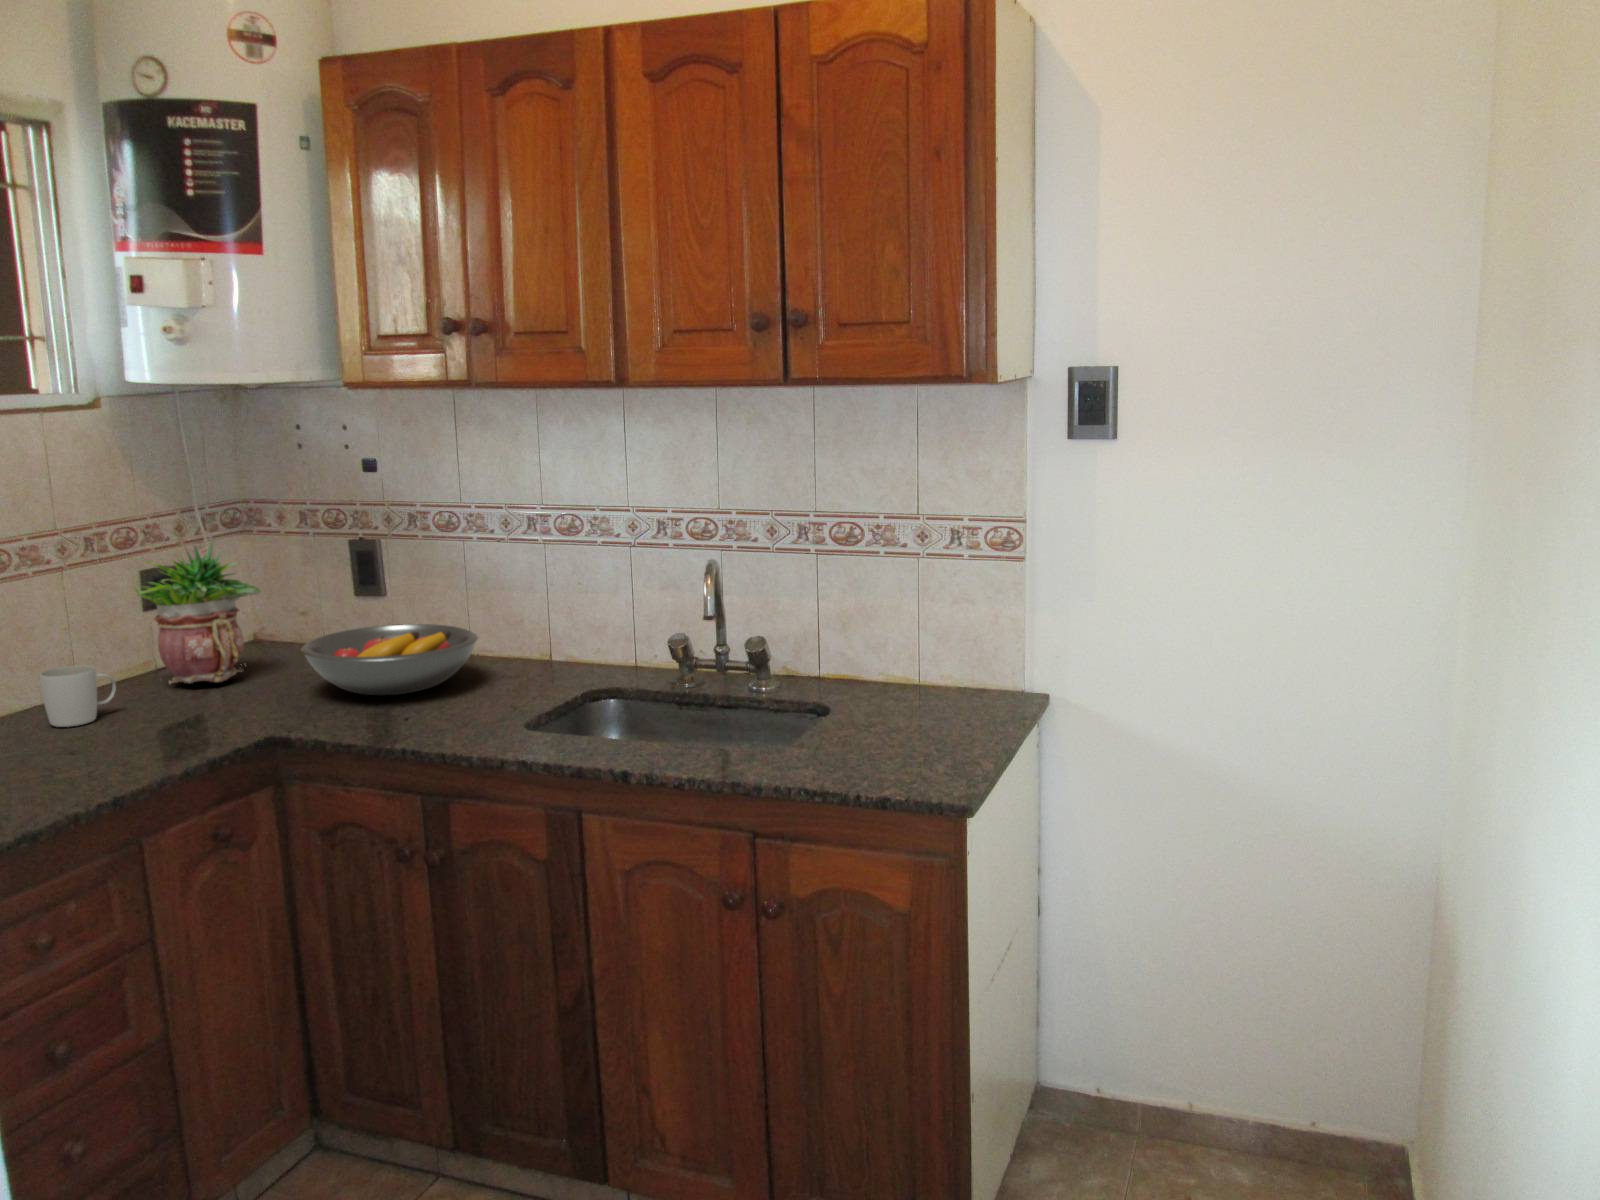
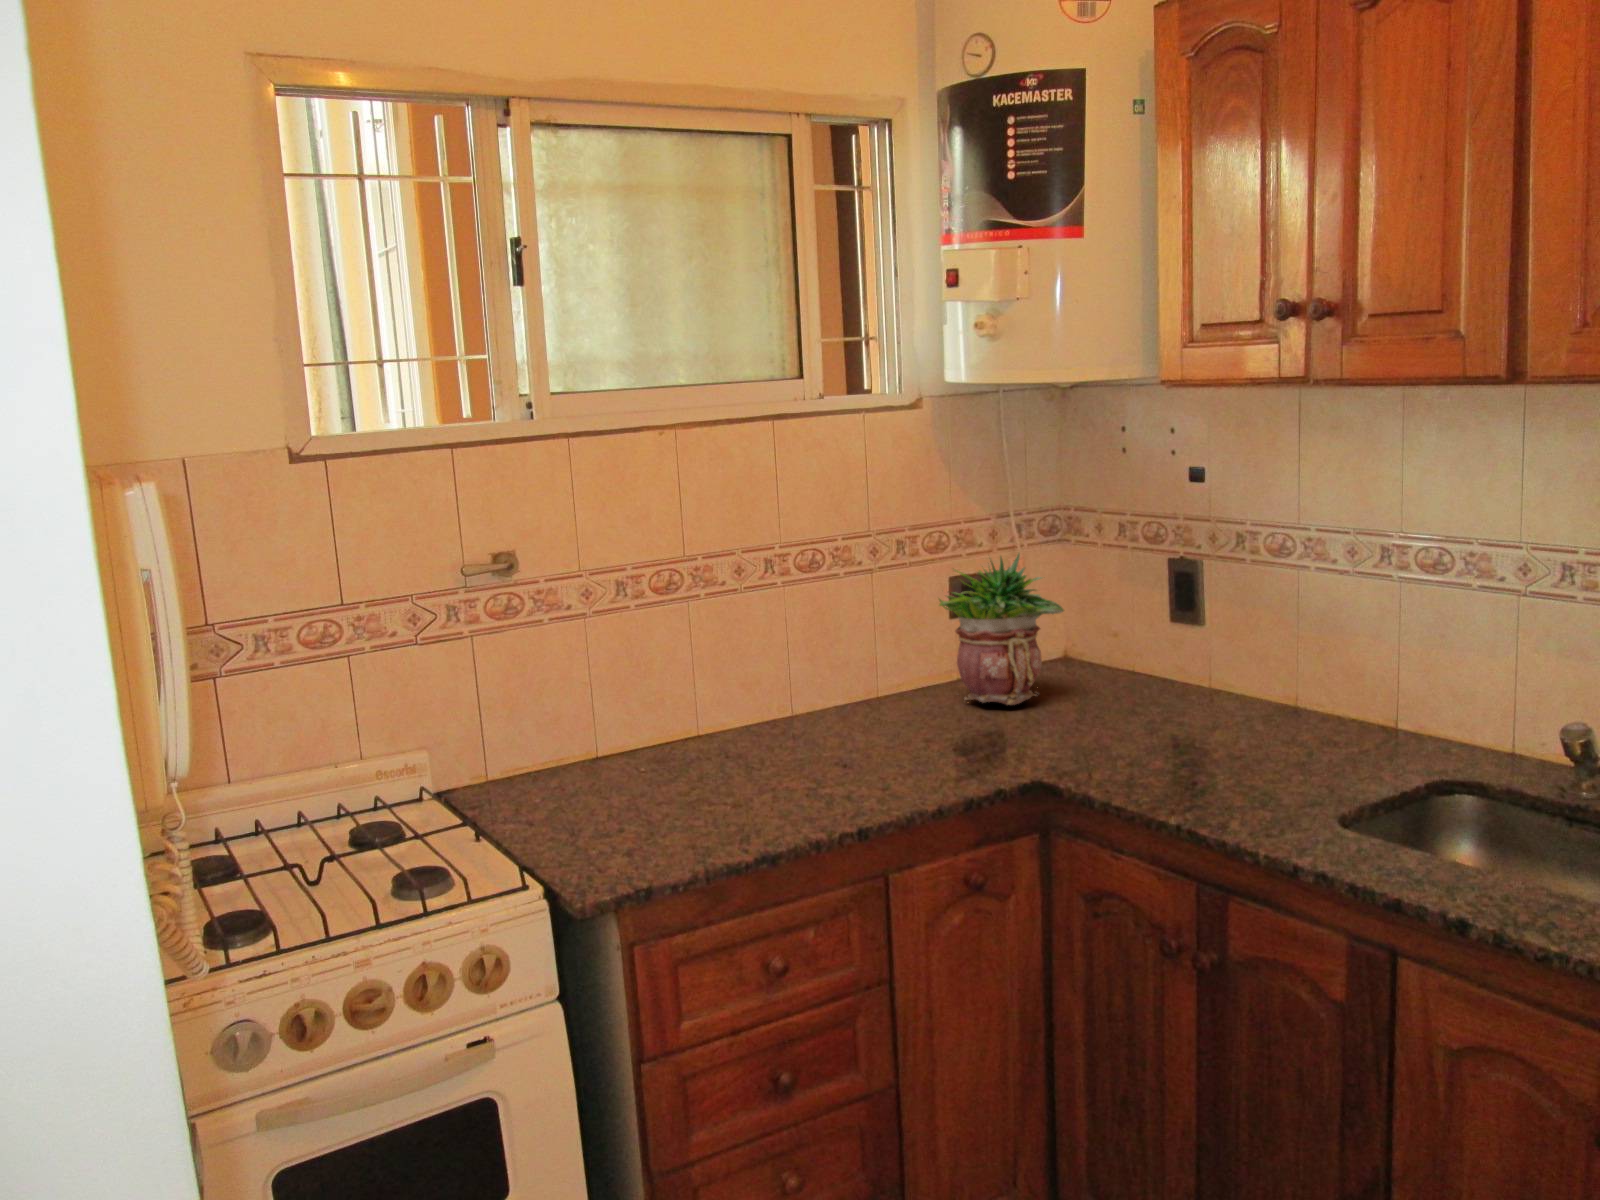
fruit bowl: present [302,624,478,695] -> none [1092,662,1299,749]
mug: present [40,665,116,727] -> none [840,674,908,736]

